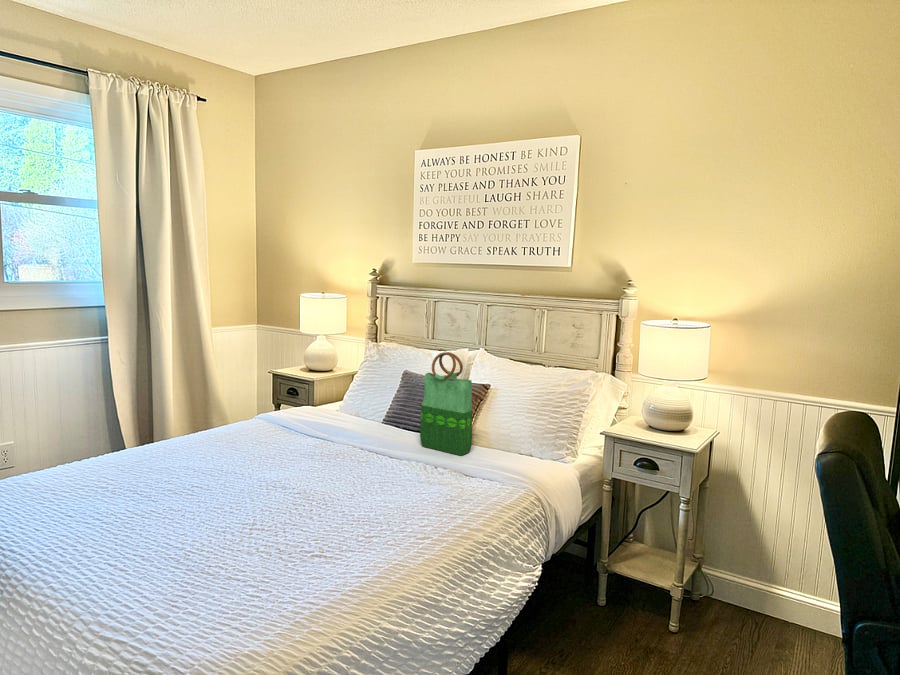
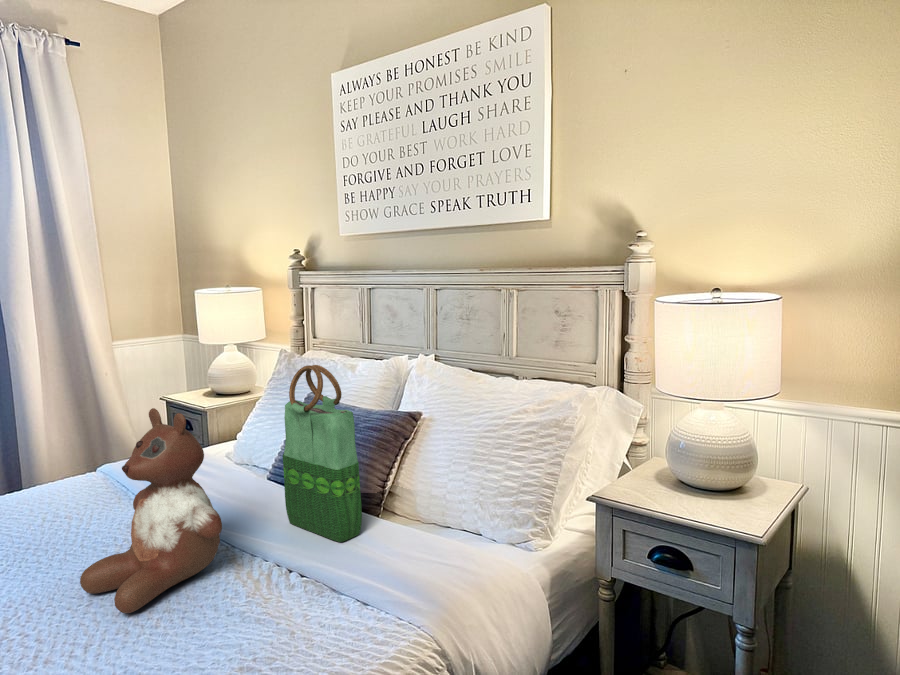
stuffed bear: none [334,373,414,482] -> present [80,408,222,613]

